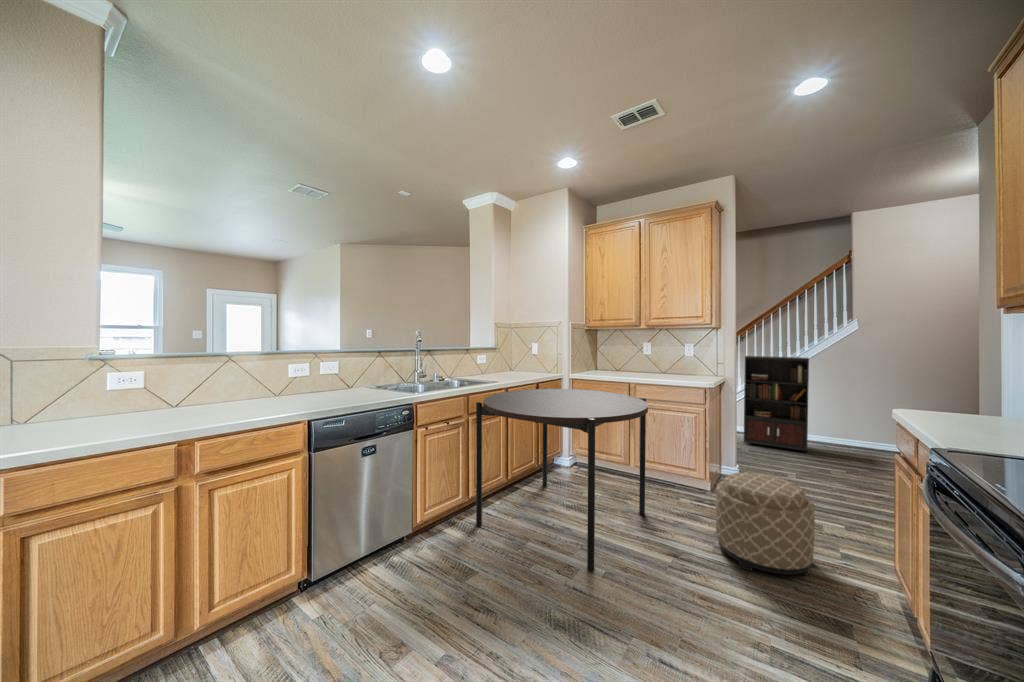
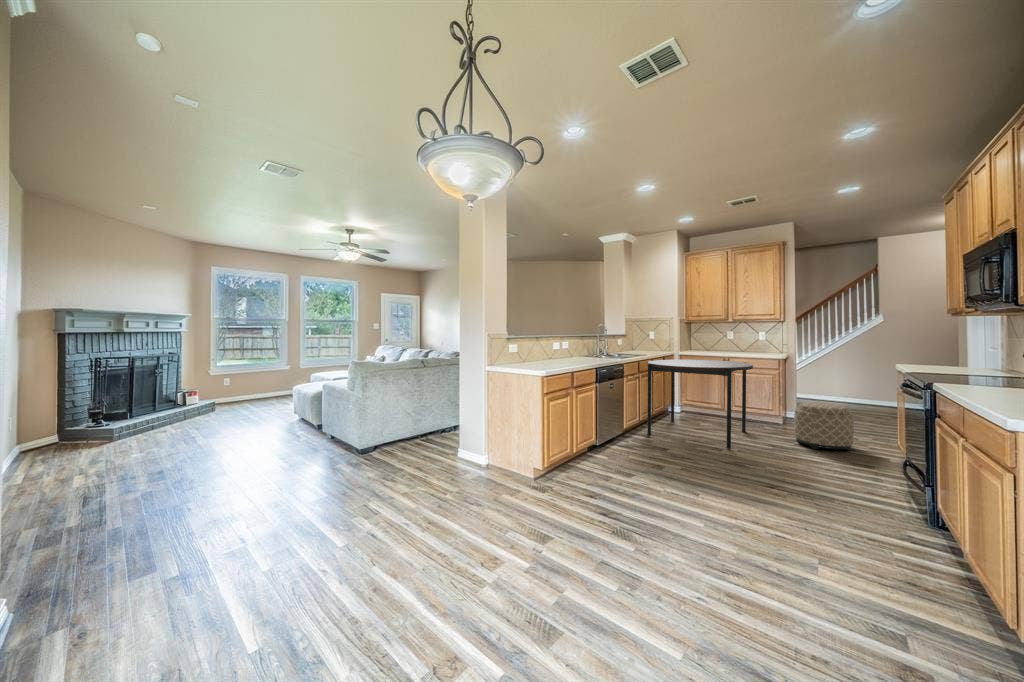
bookcase: present [744,356,825,452] -> none [797,341,859,407]

